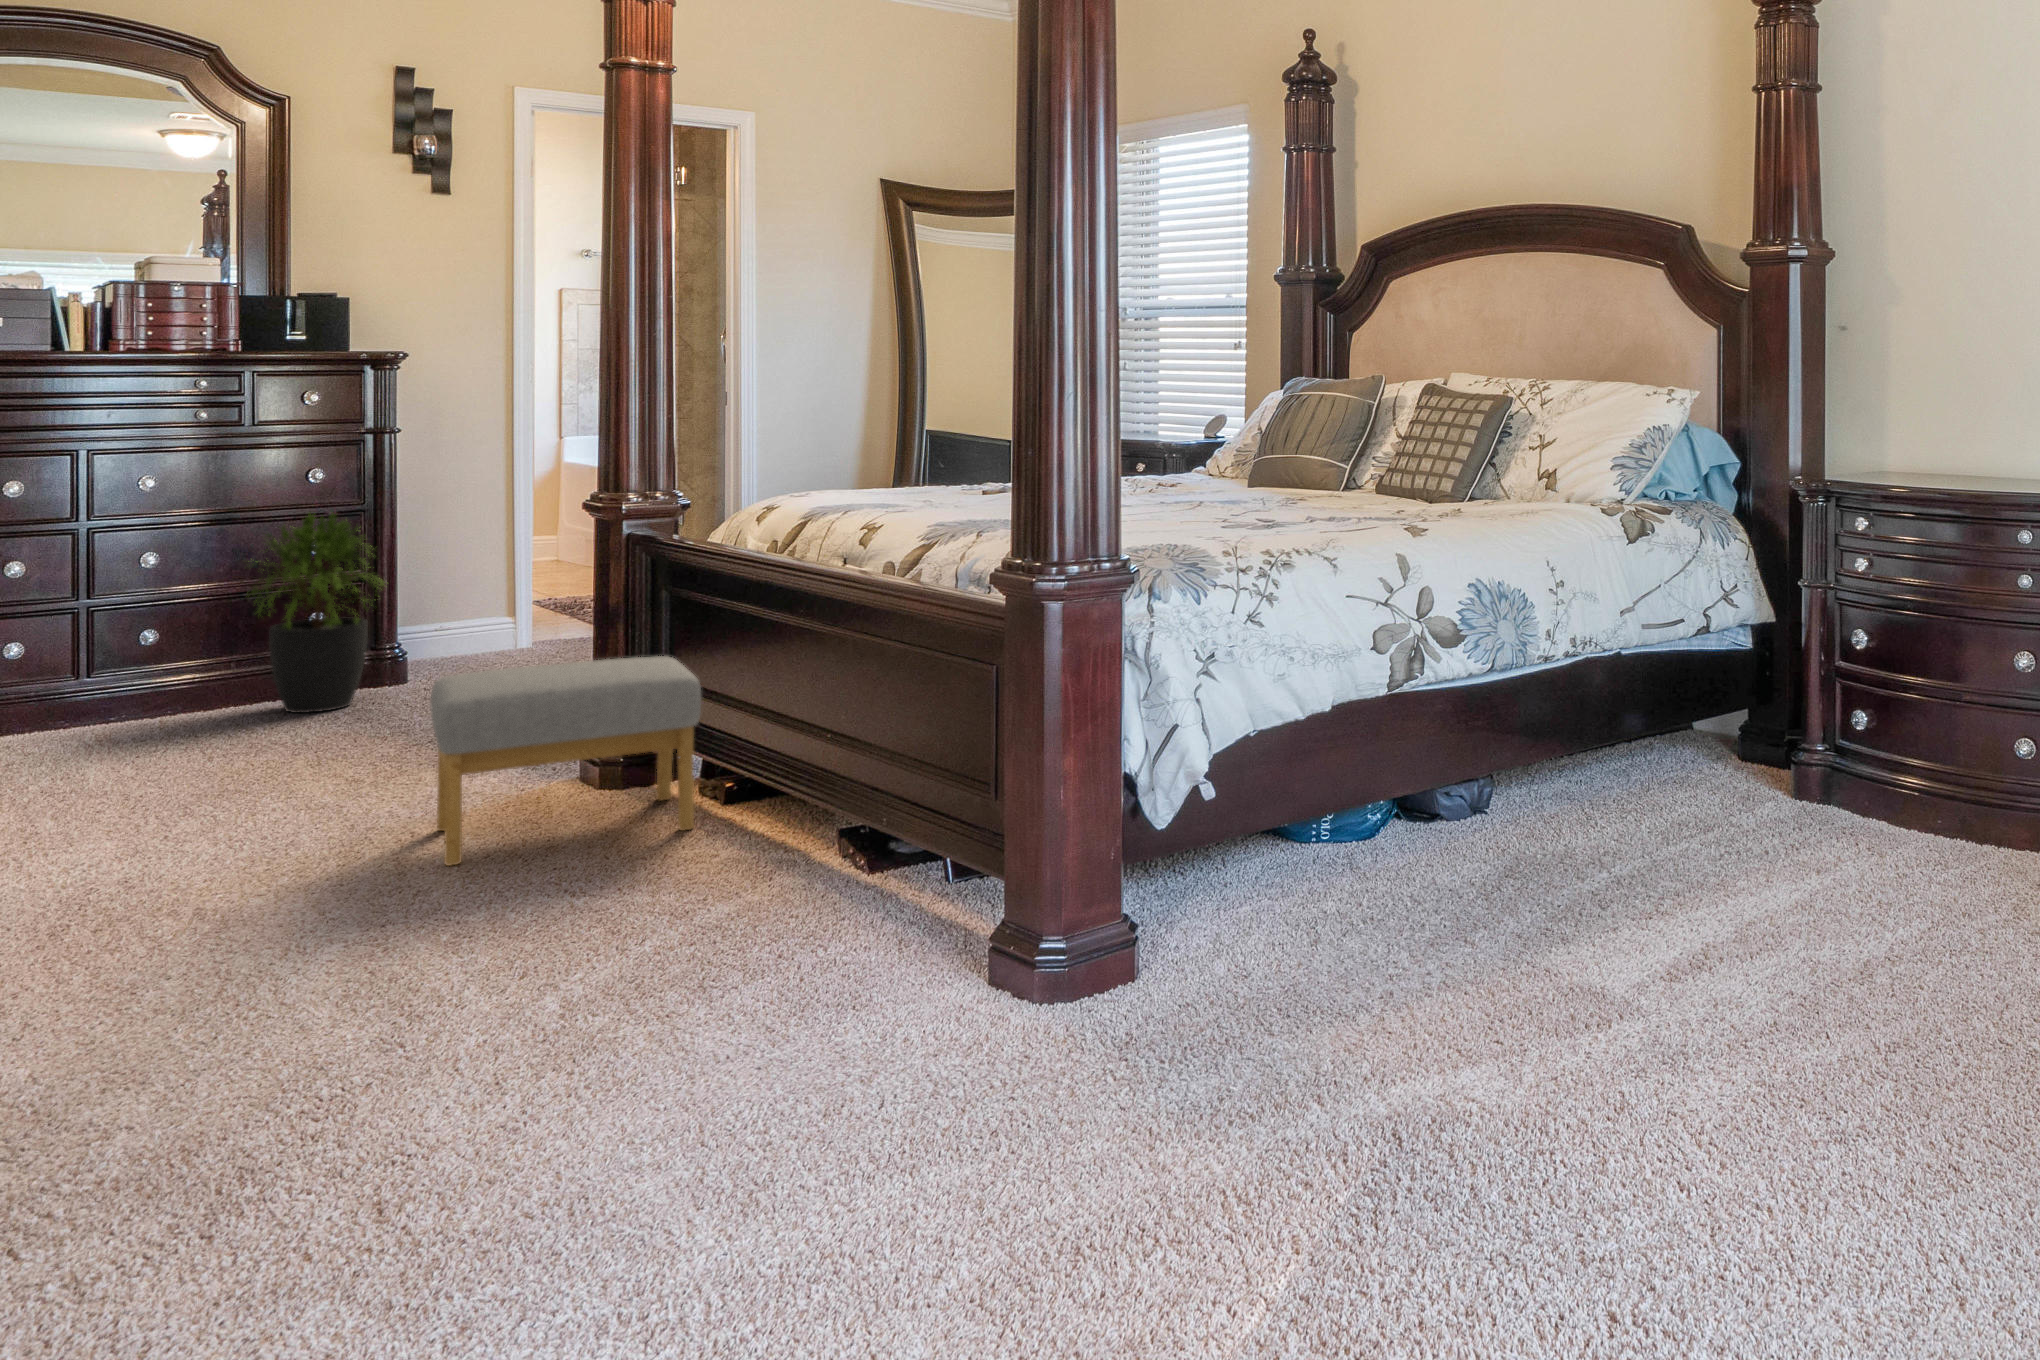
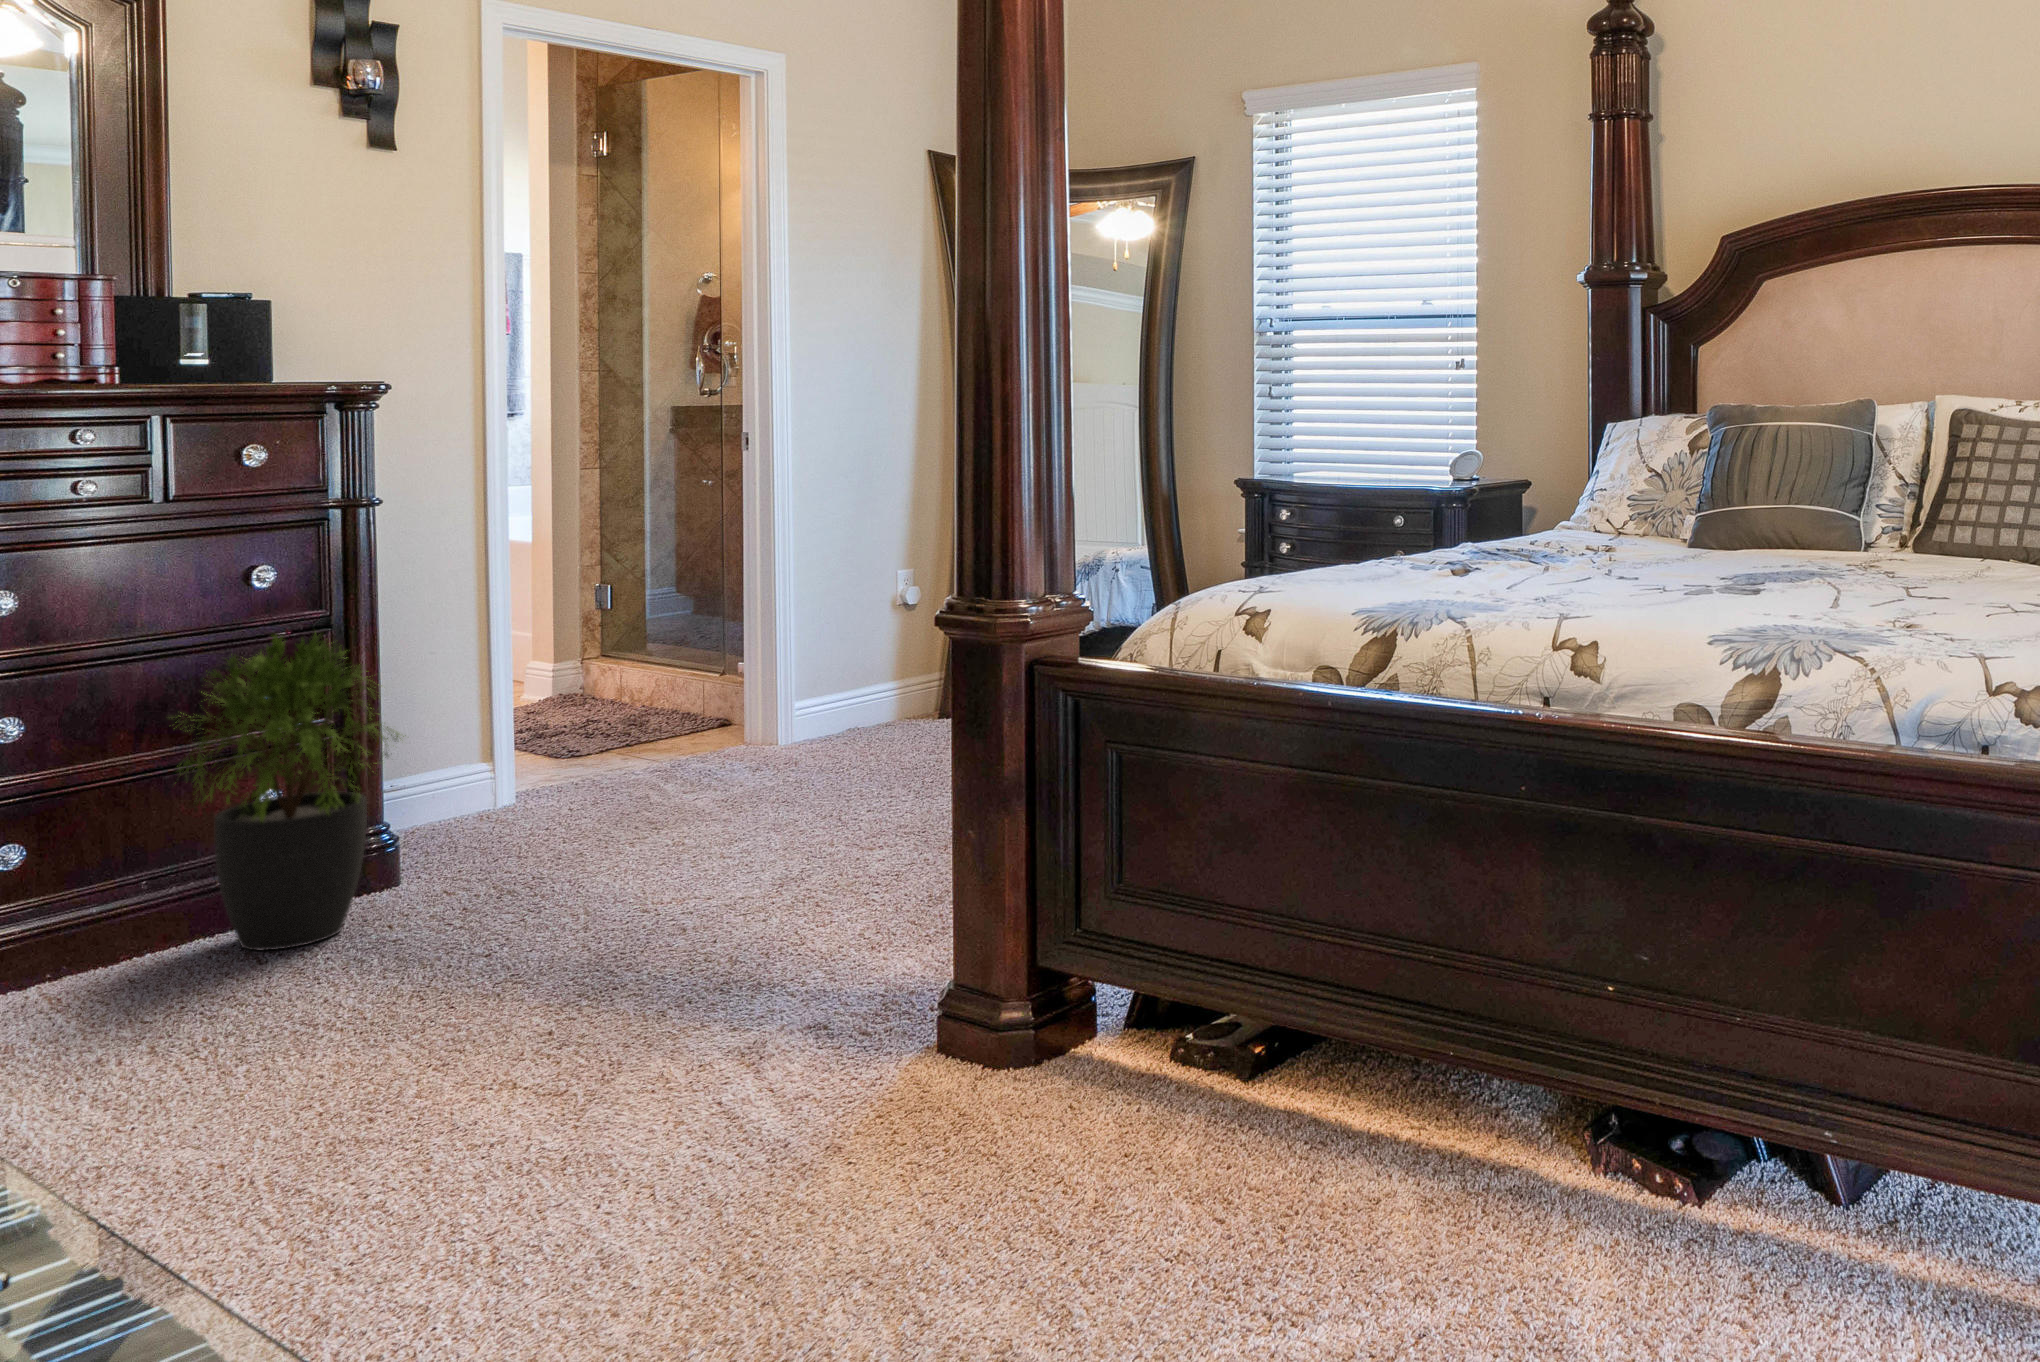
footstool: present [430,656,701,866] -> none [794,848,1233,1257]

